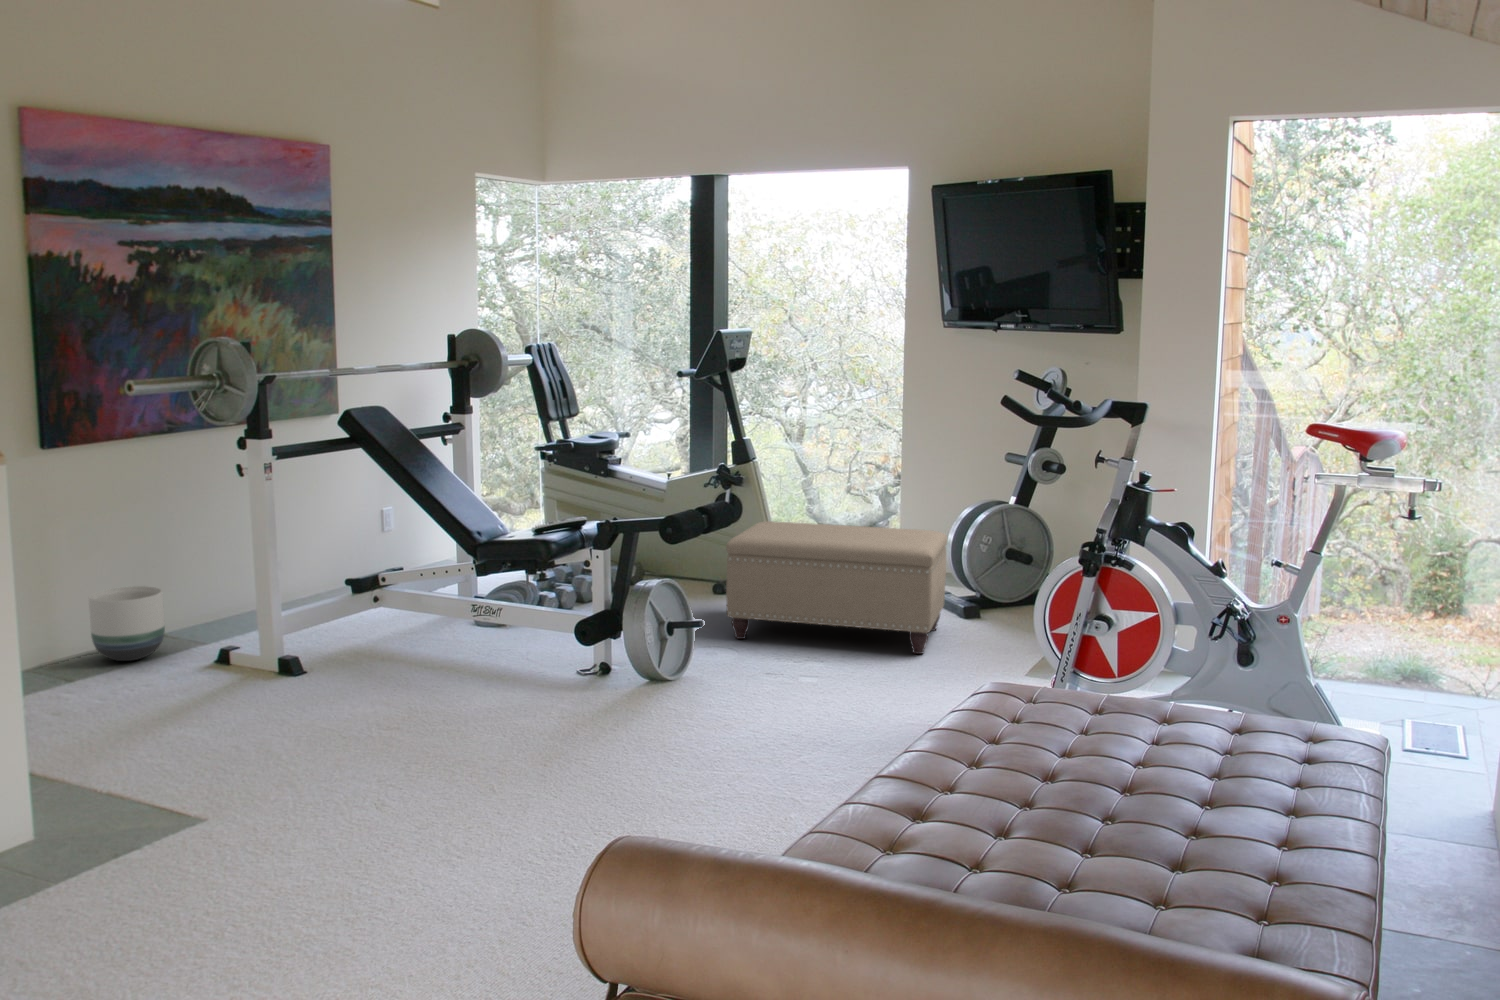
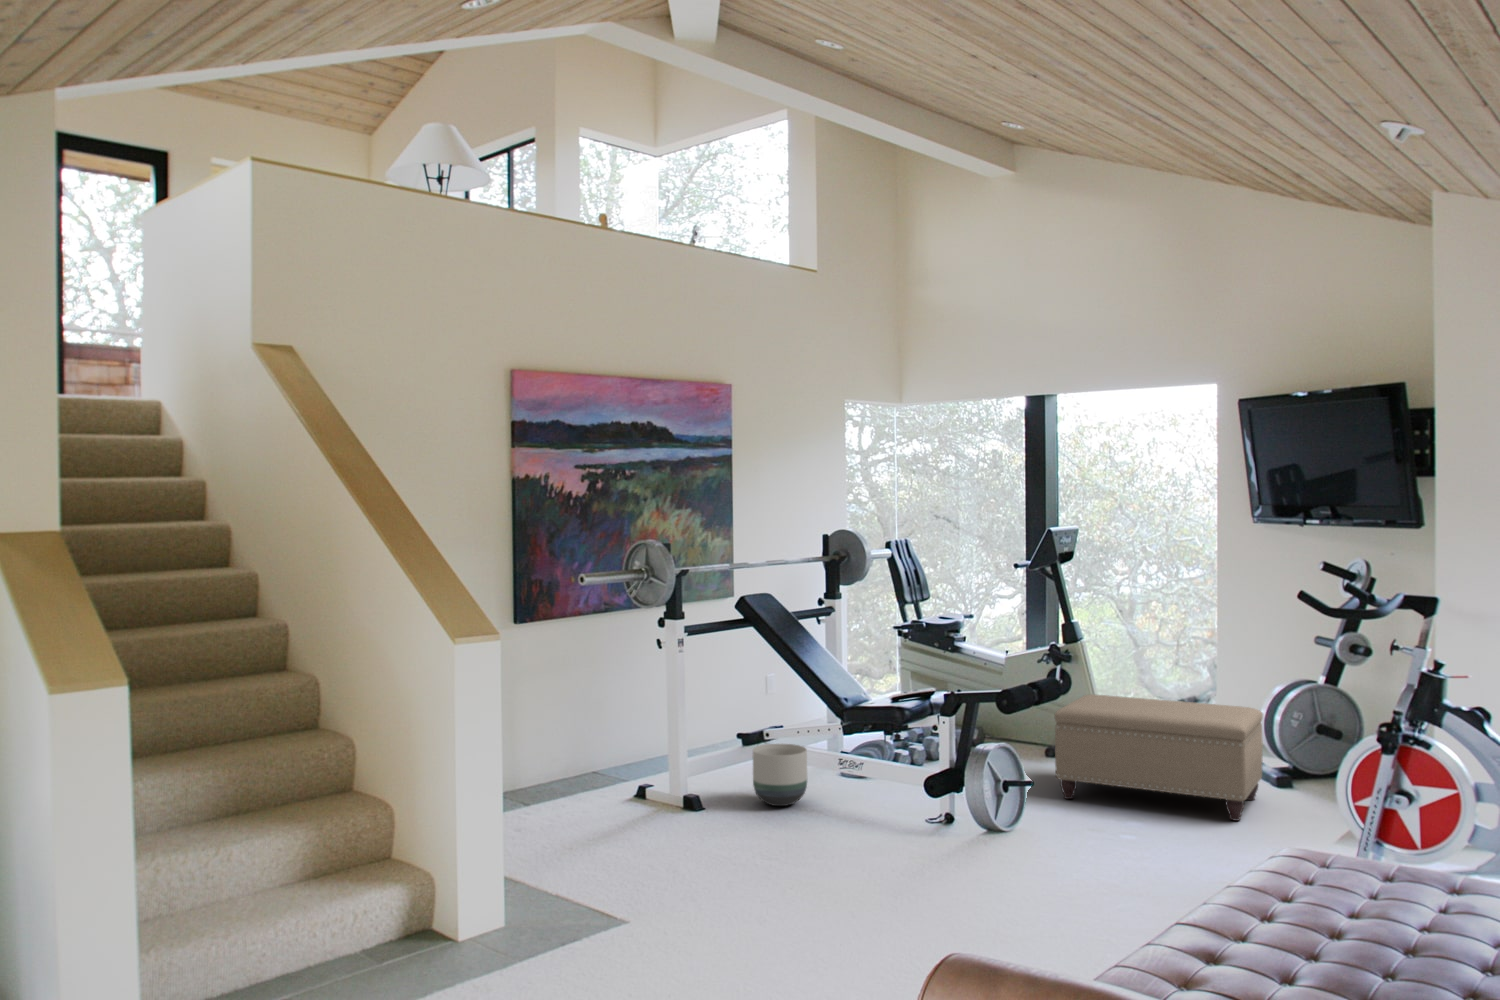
planter: present [89,586,165,661] -> present [753,744,807,806]

